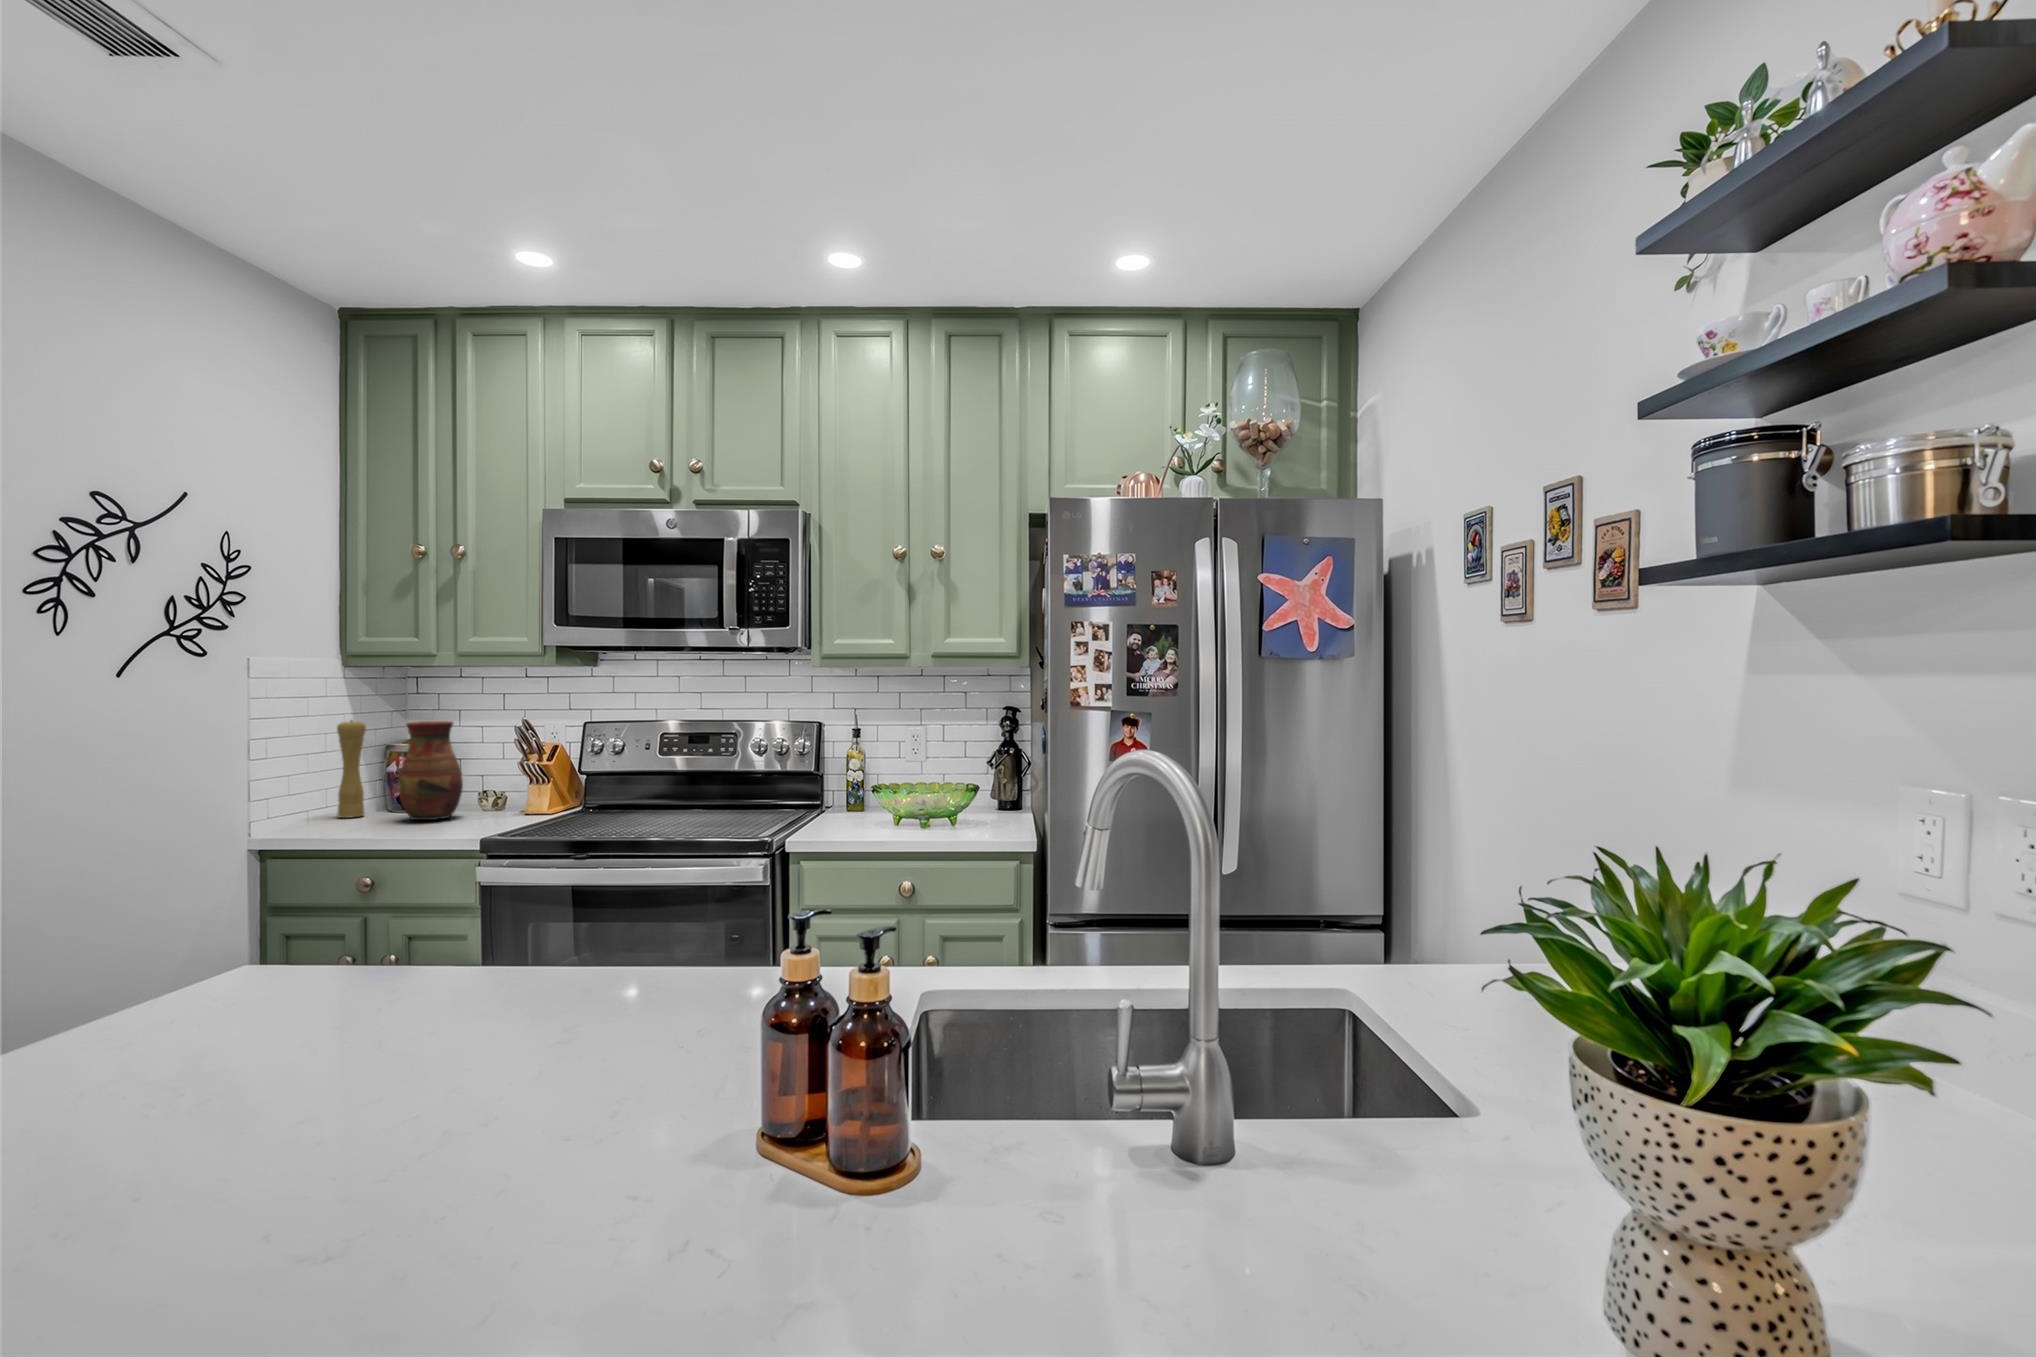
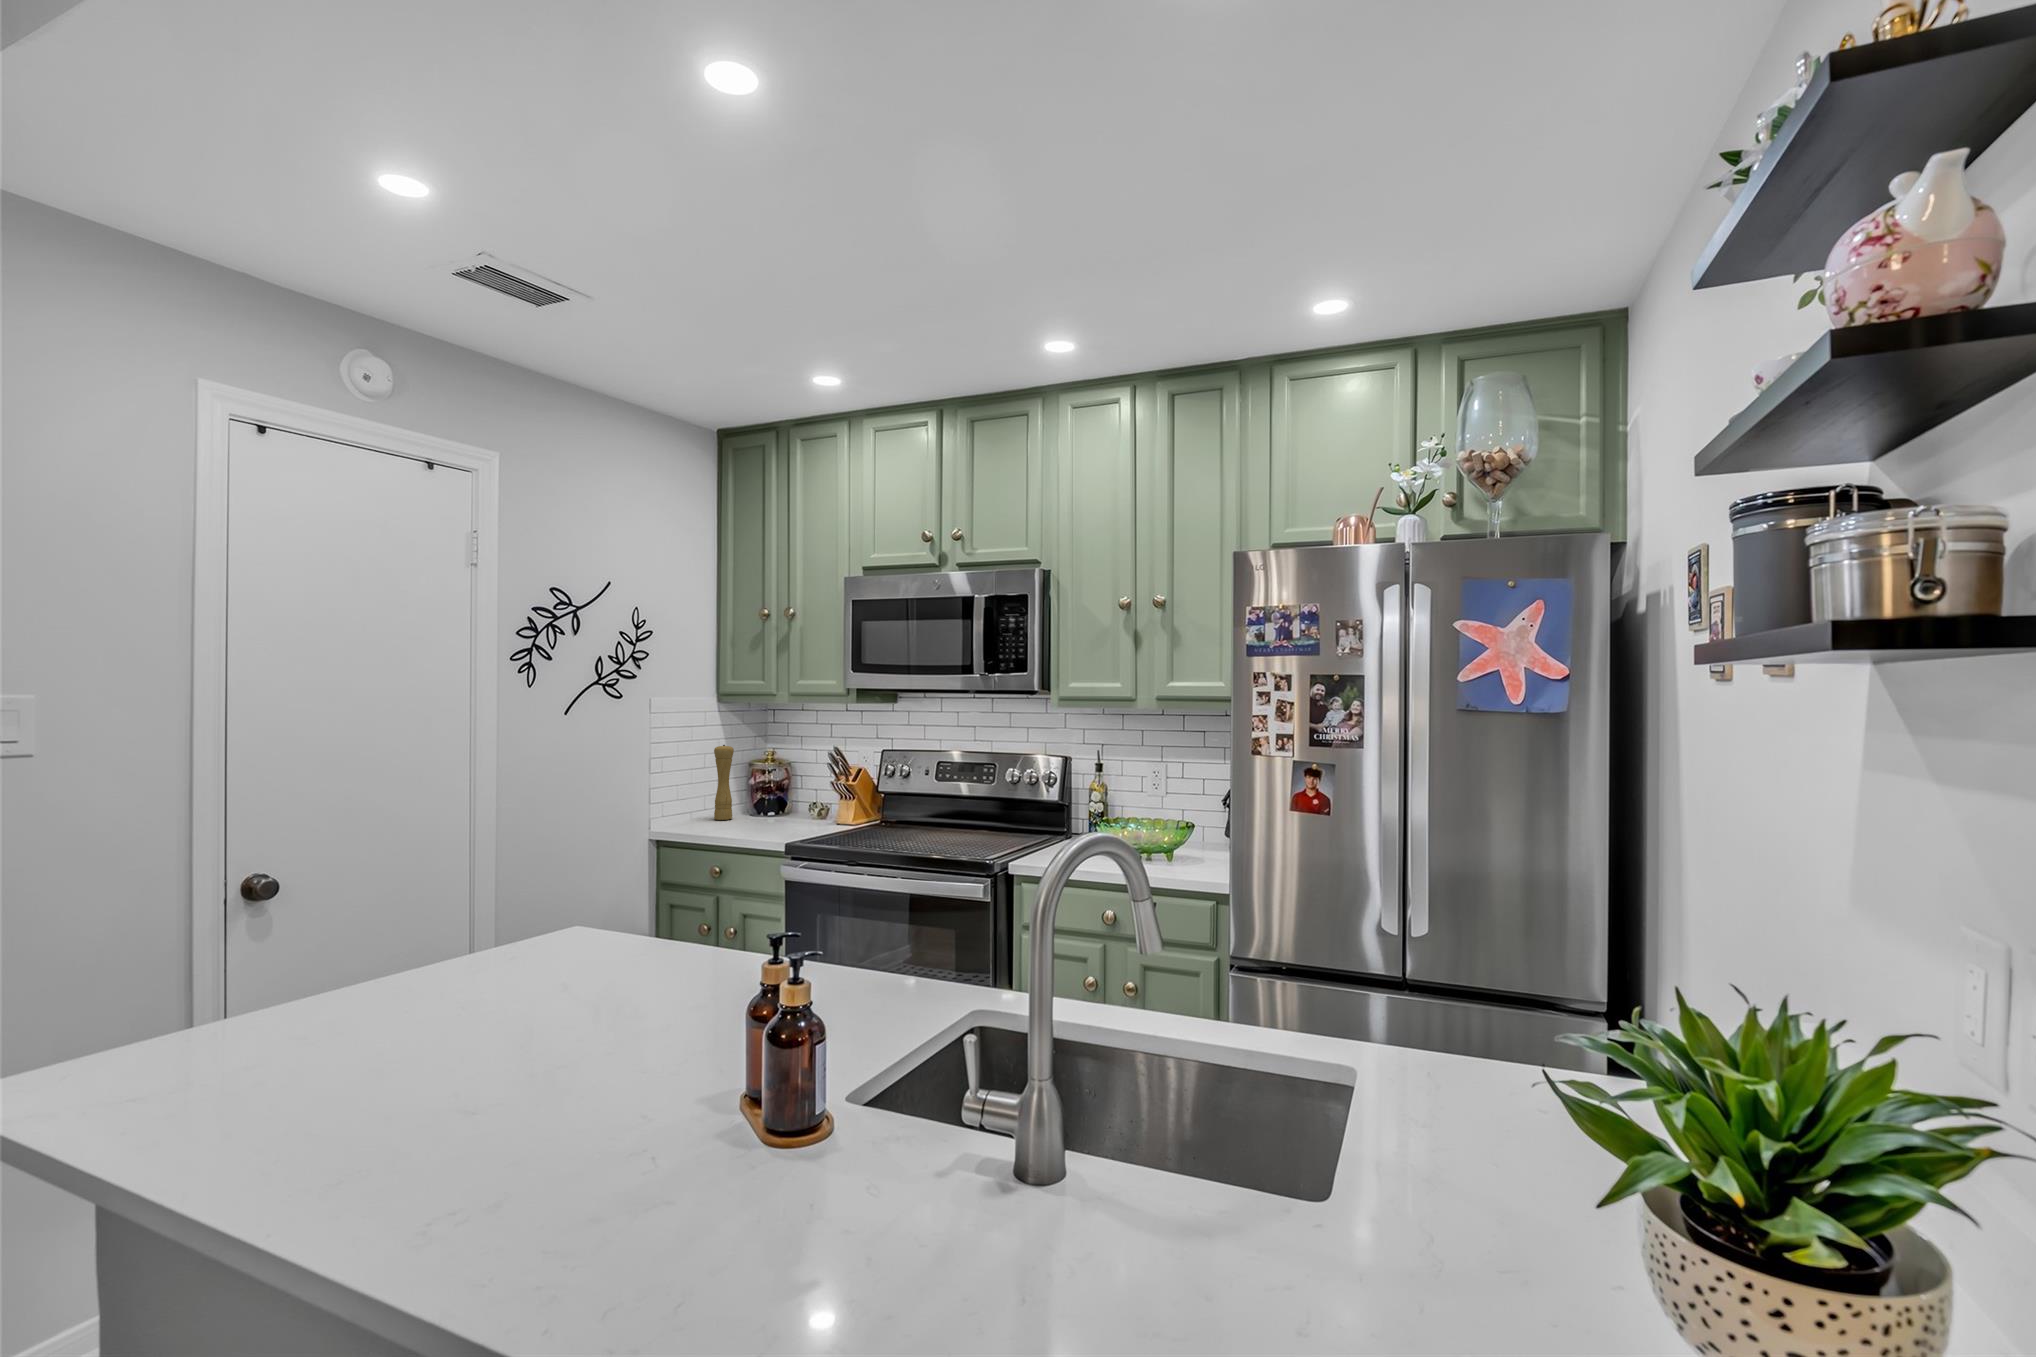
vase: present [399,721,463,820] -> none [750,747,795,826]

